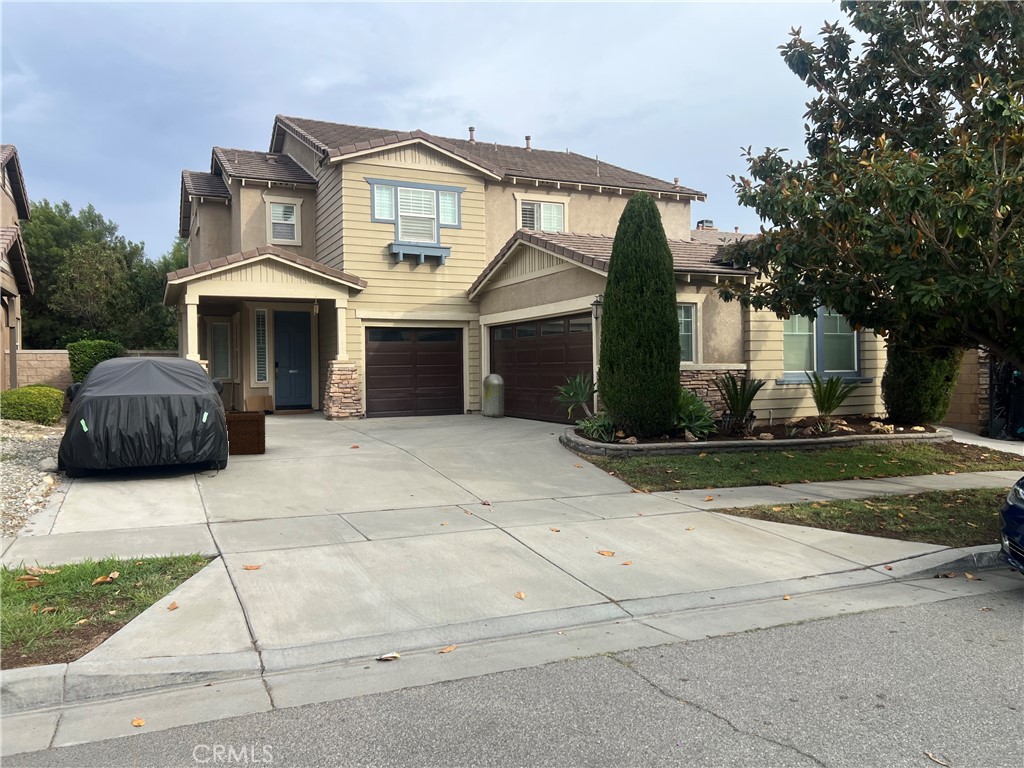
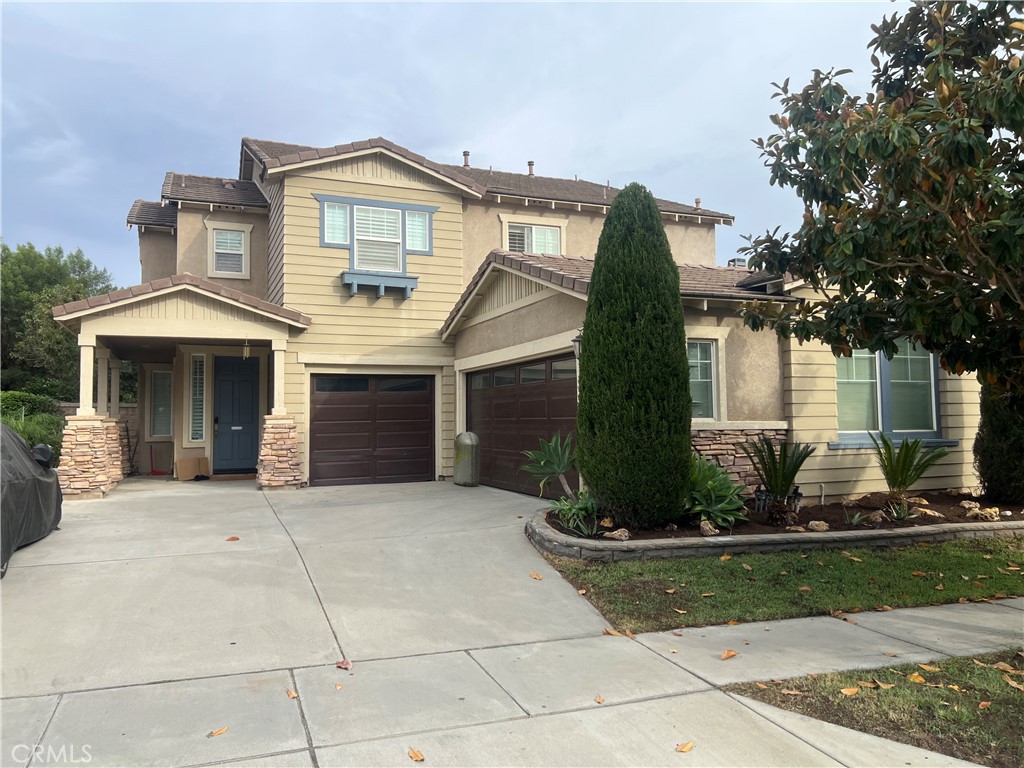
wooden crate: present [224,411,265,455] -> none [27,488,107,554]

